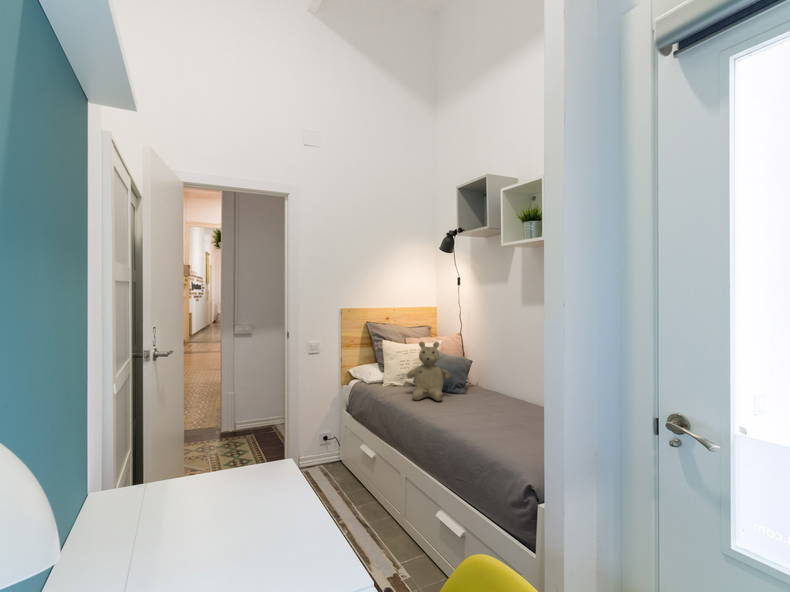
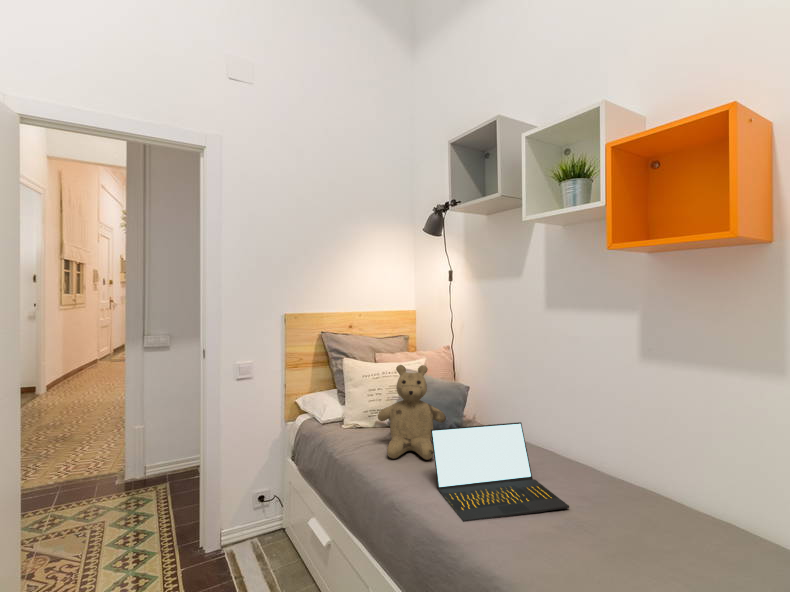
laptop: none [439,376,520,425] -> present [431,422,569,522]

